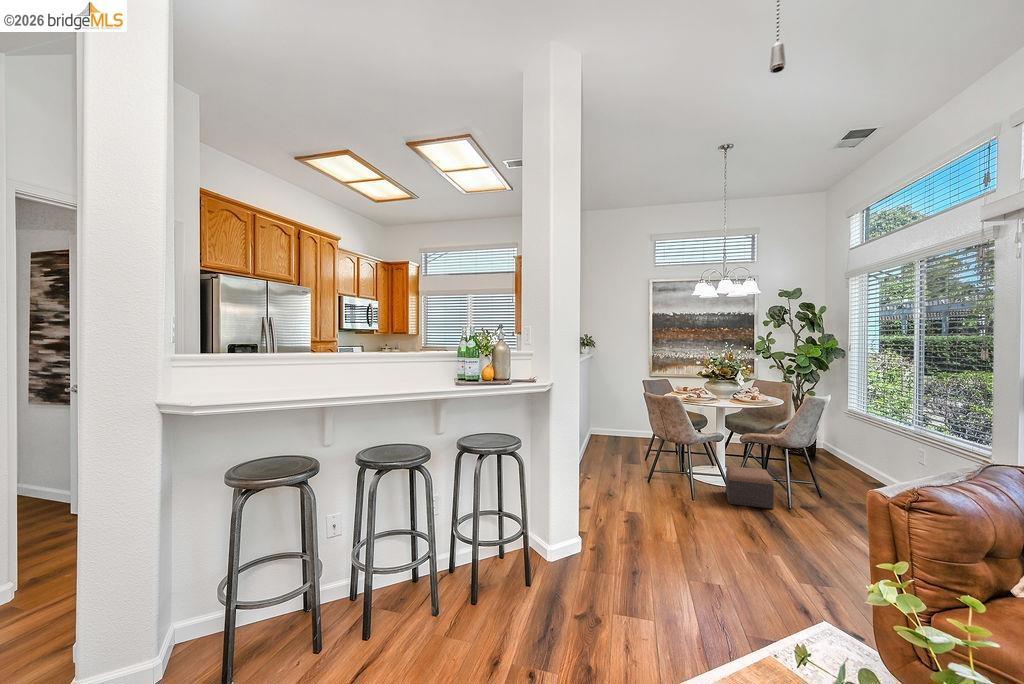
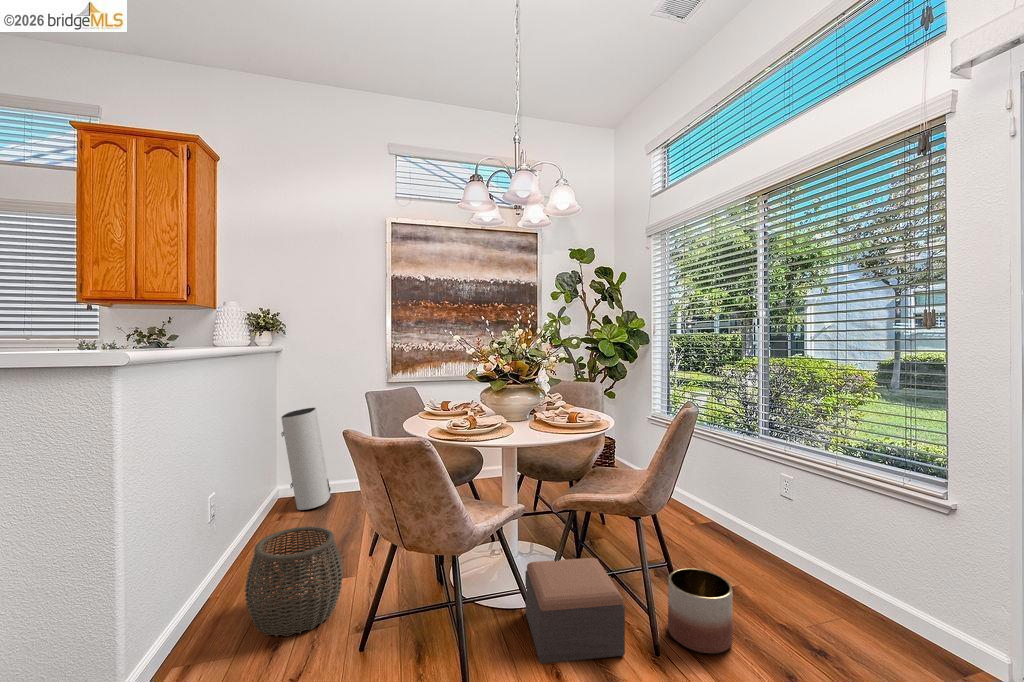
air purifier: none [593,390,617,444] -> present [281,408,331,510]
woven basket: none [596,439,636,480] -> present [245,527,343,637]
planter: none [803,480,840,517] -> present [668,568,733,654]

